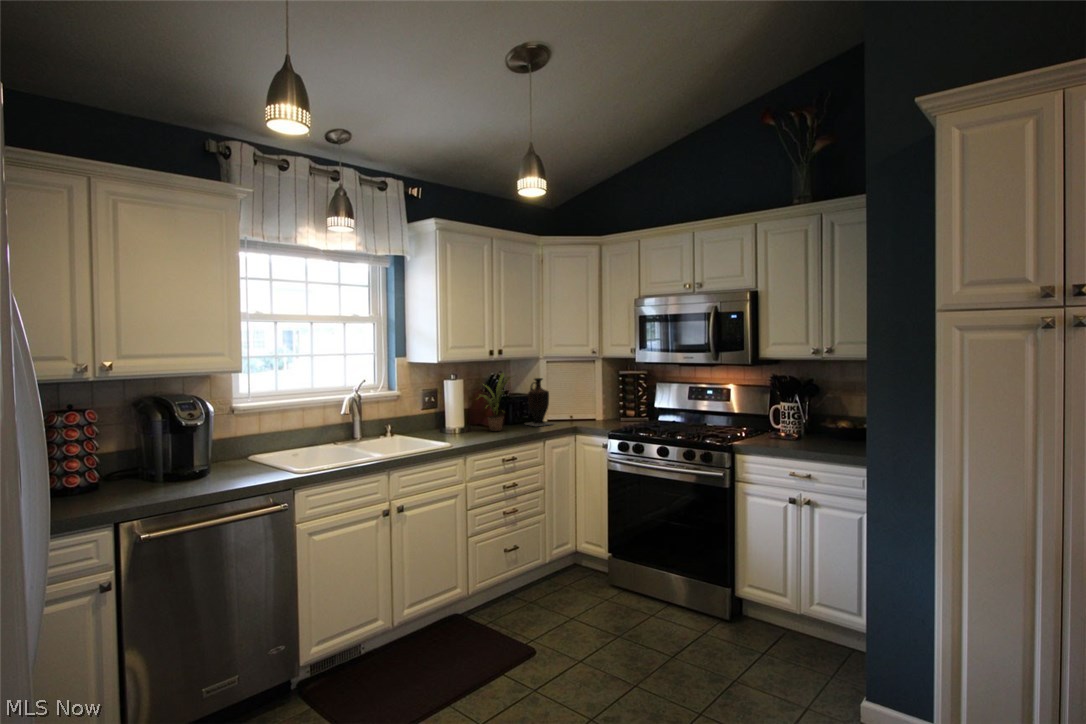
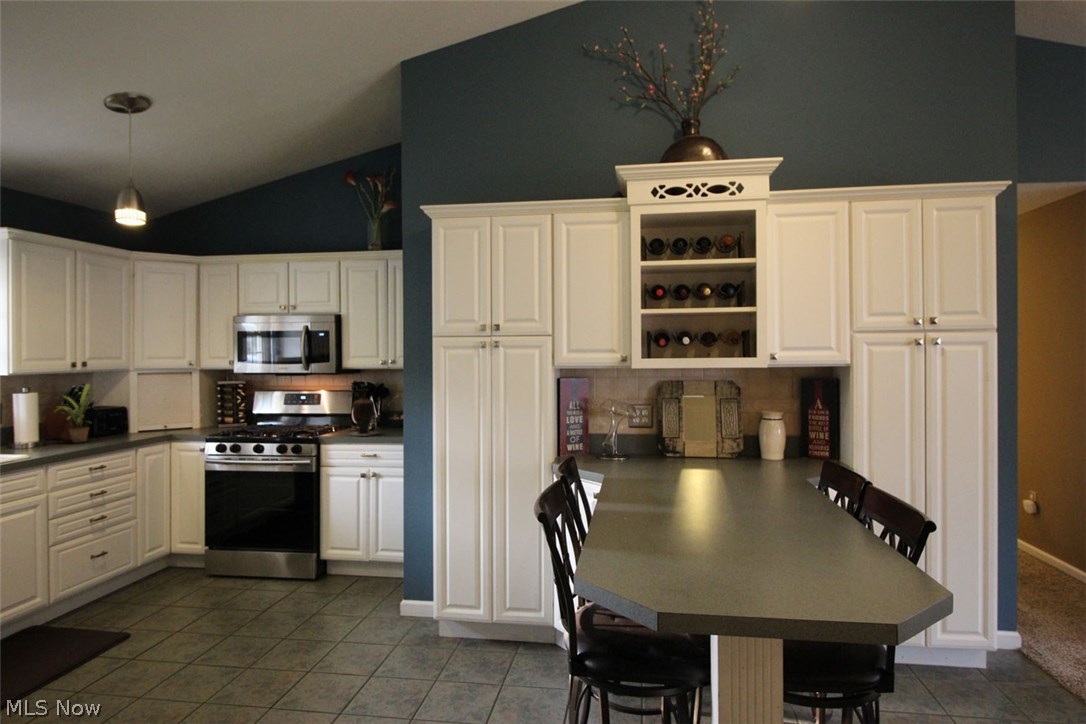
vase: present [525,378,553,426] -> present [349,389,378,436]

